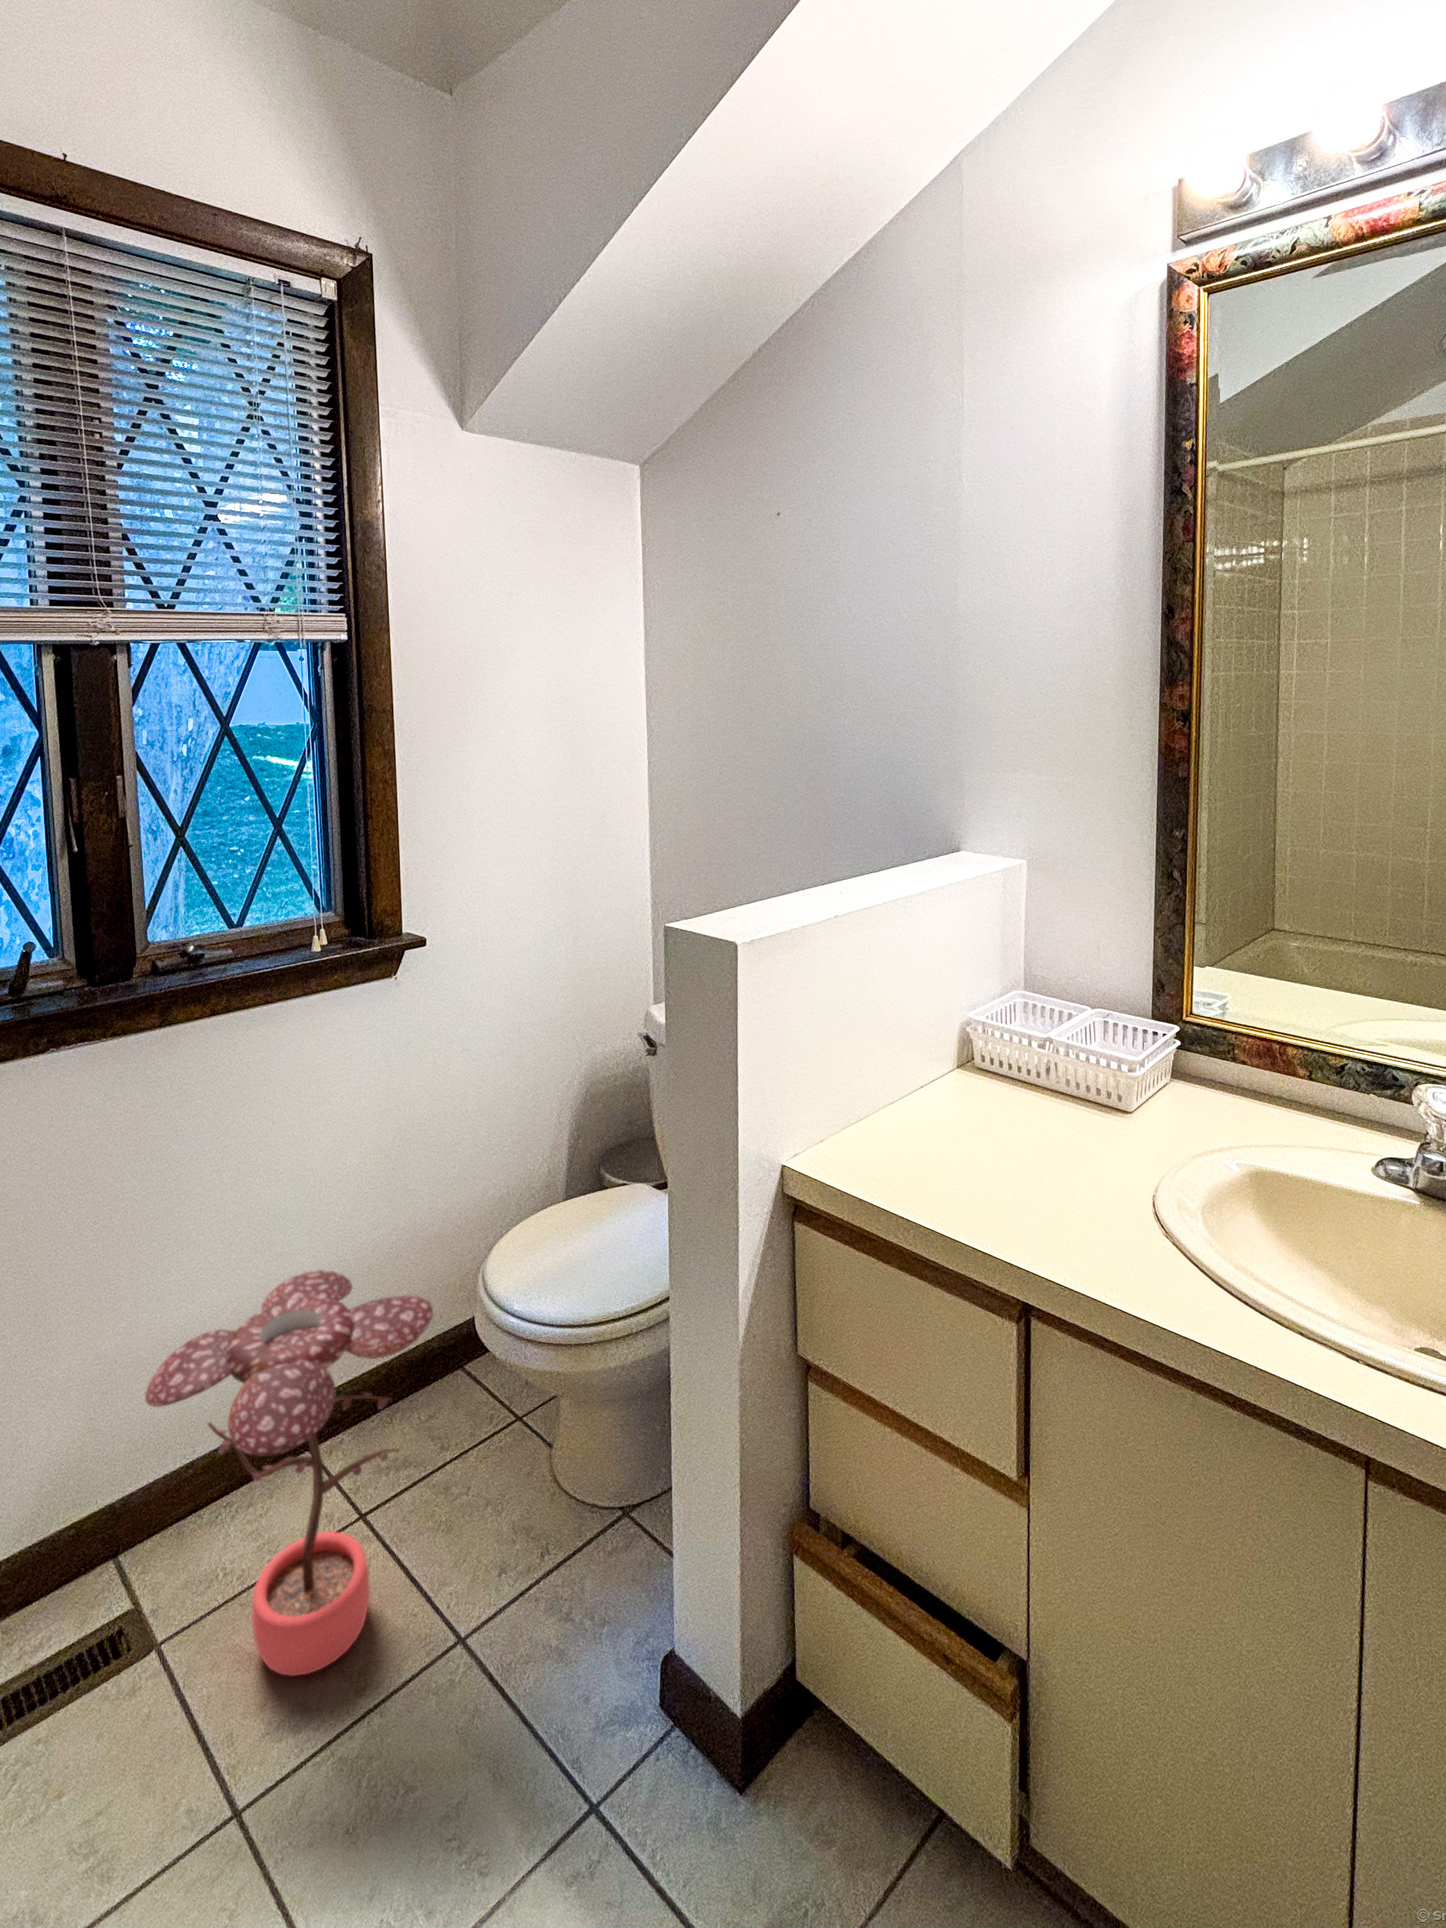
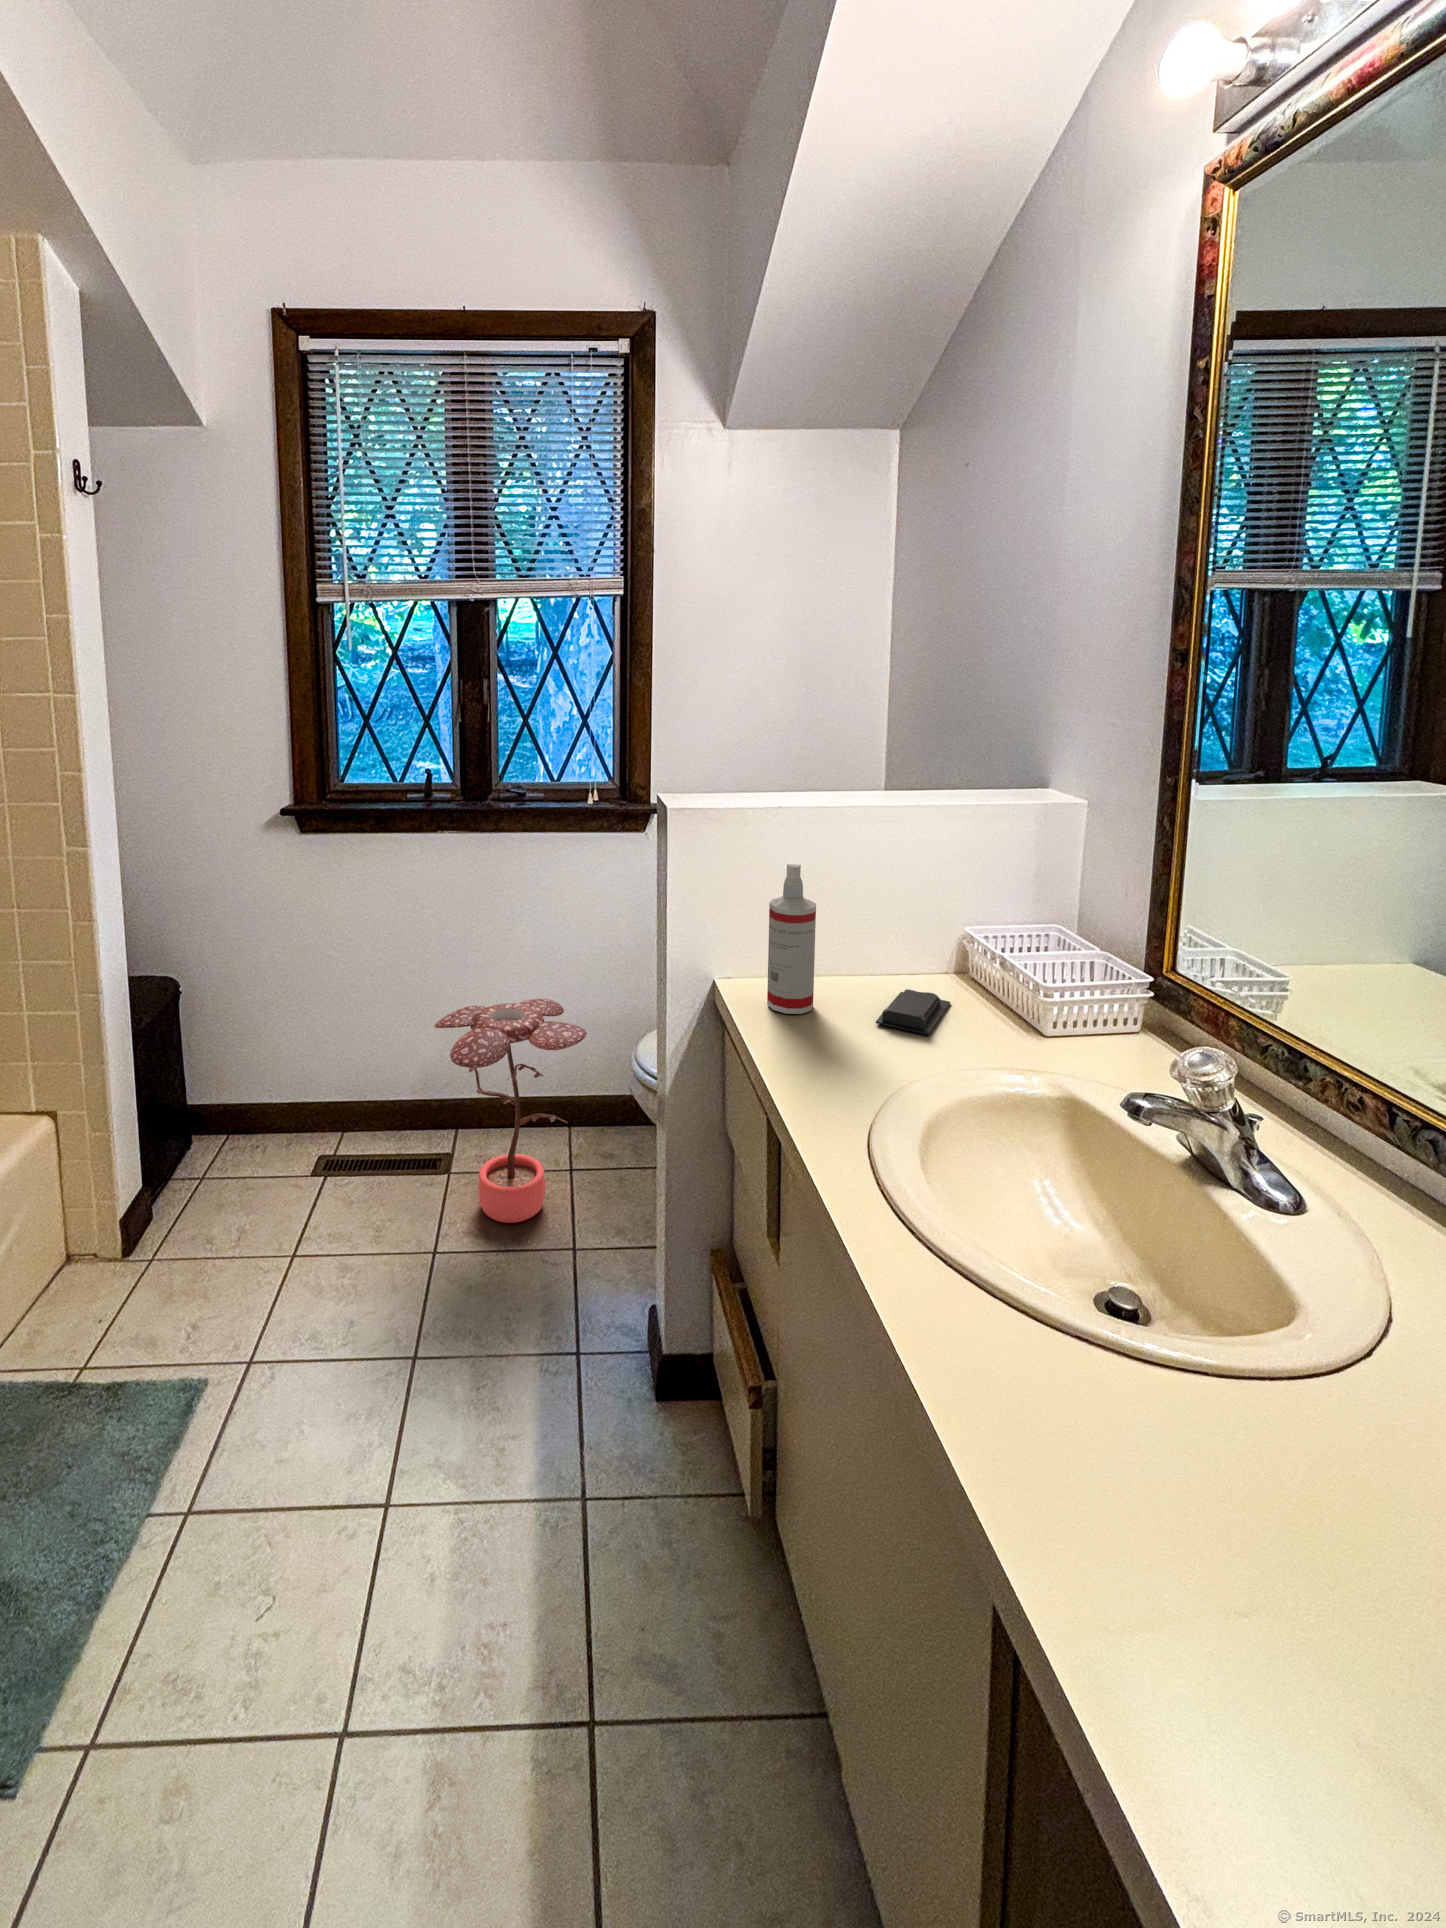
spray bottle: none [898,993,956,1184] -> present [767,864,816,1014]
soap bar: none [982,1101,1082,1158] -> present [876,989,950,1035]

